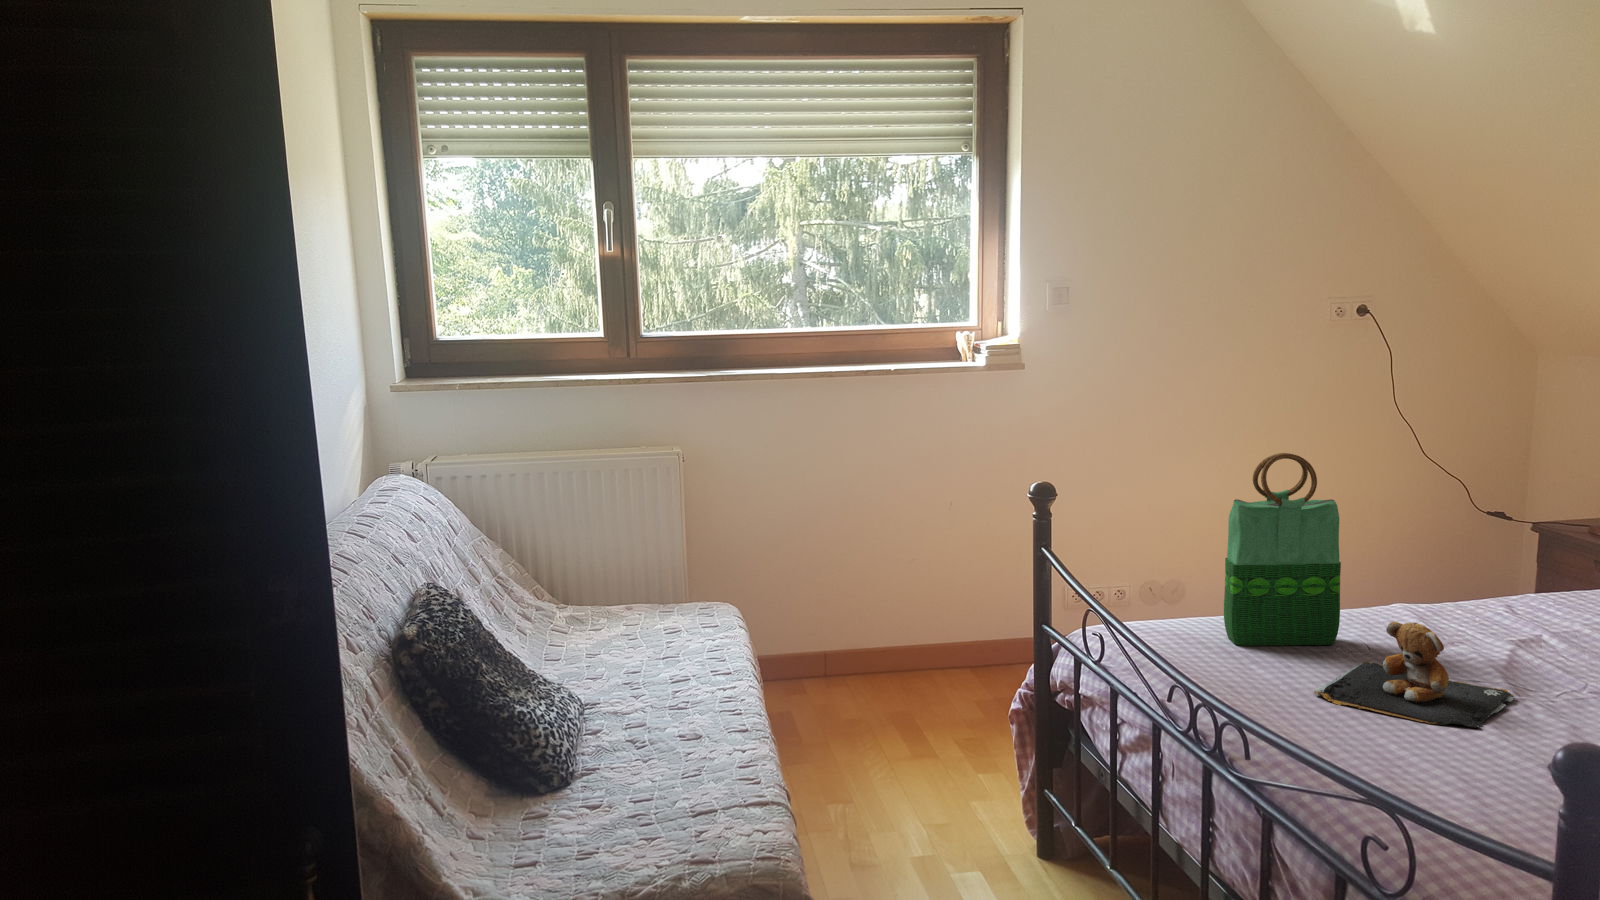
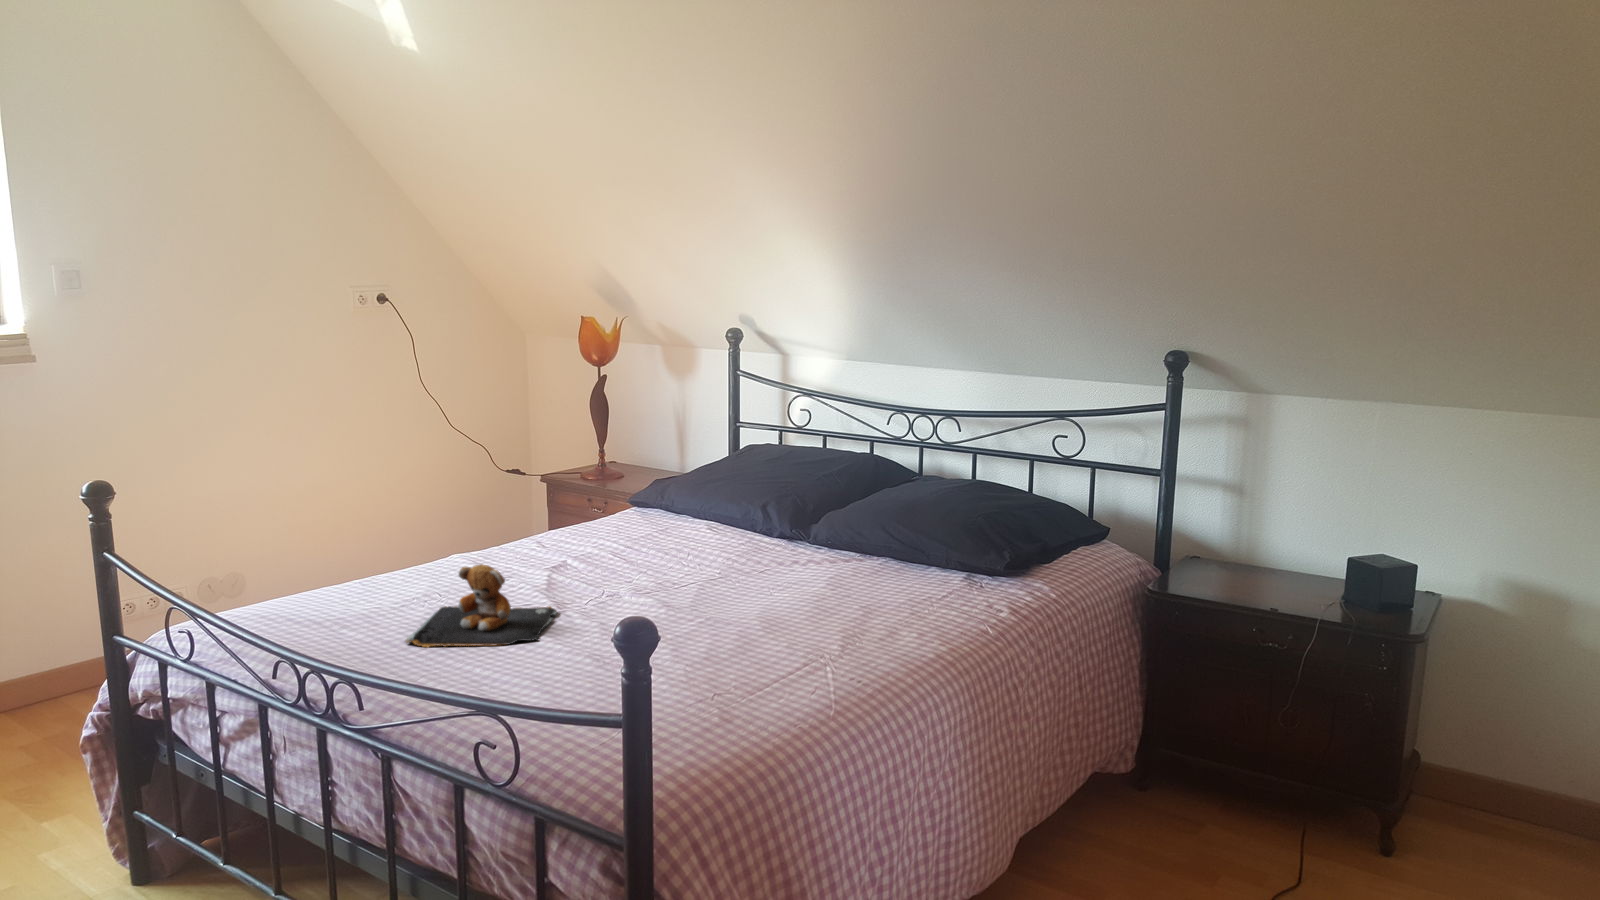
tote bag: present [1224,453,1341,646] -> none [306,429,415,616]

